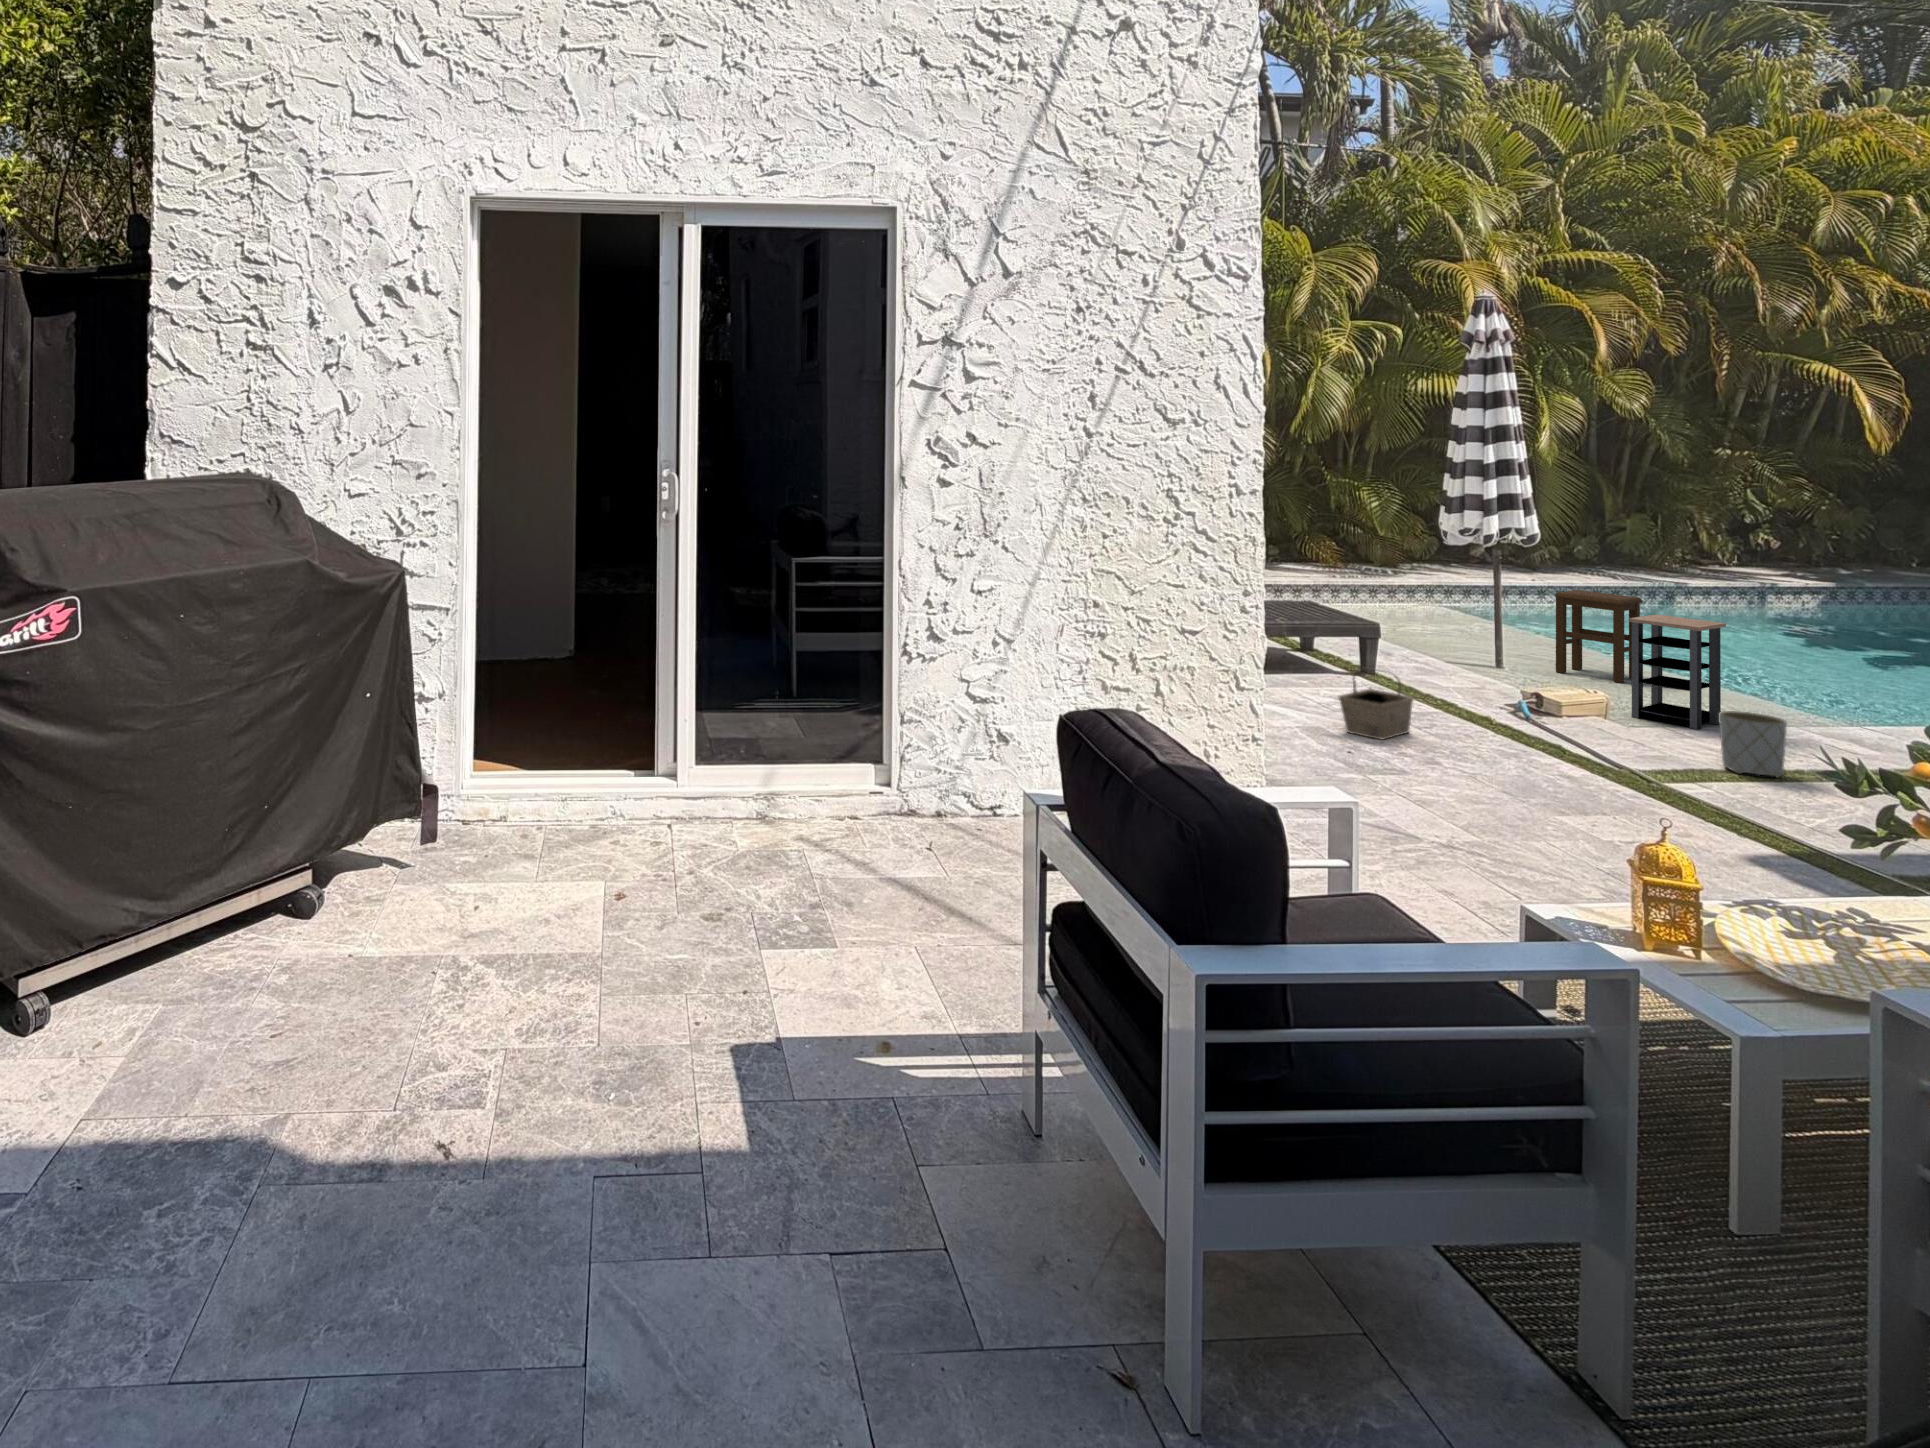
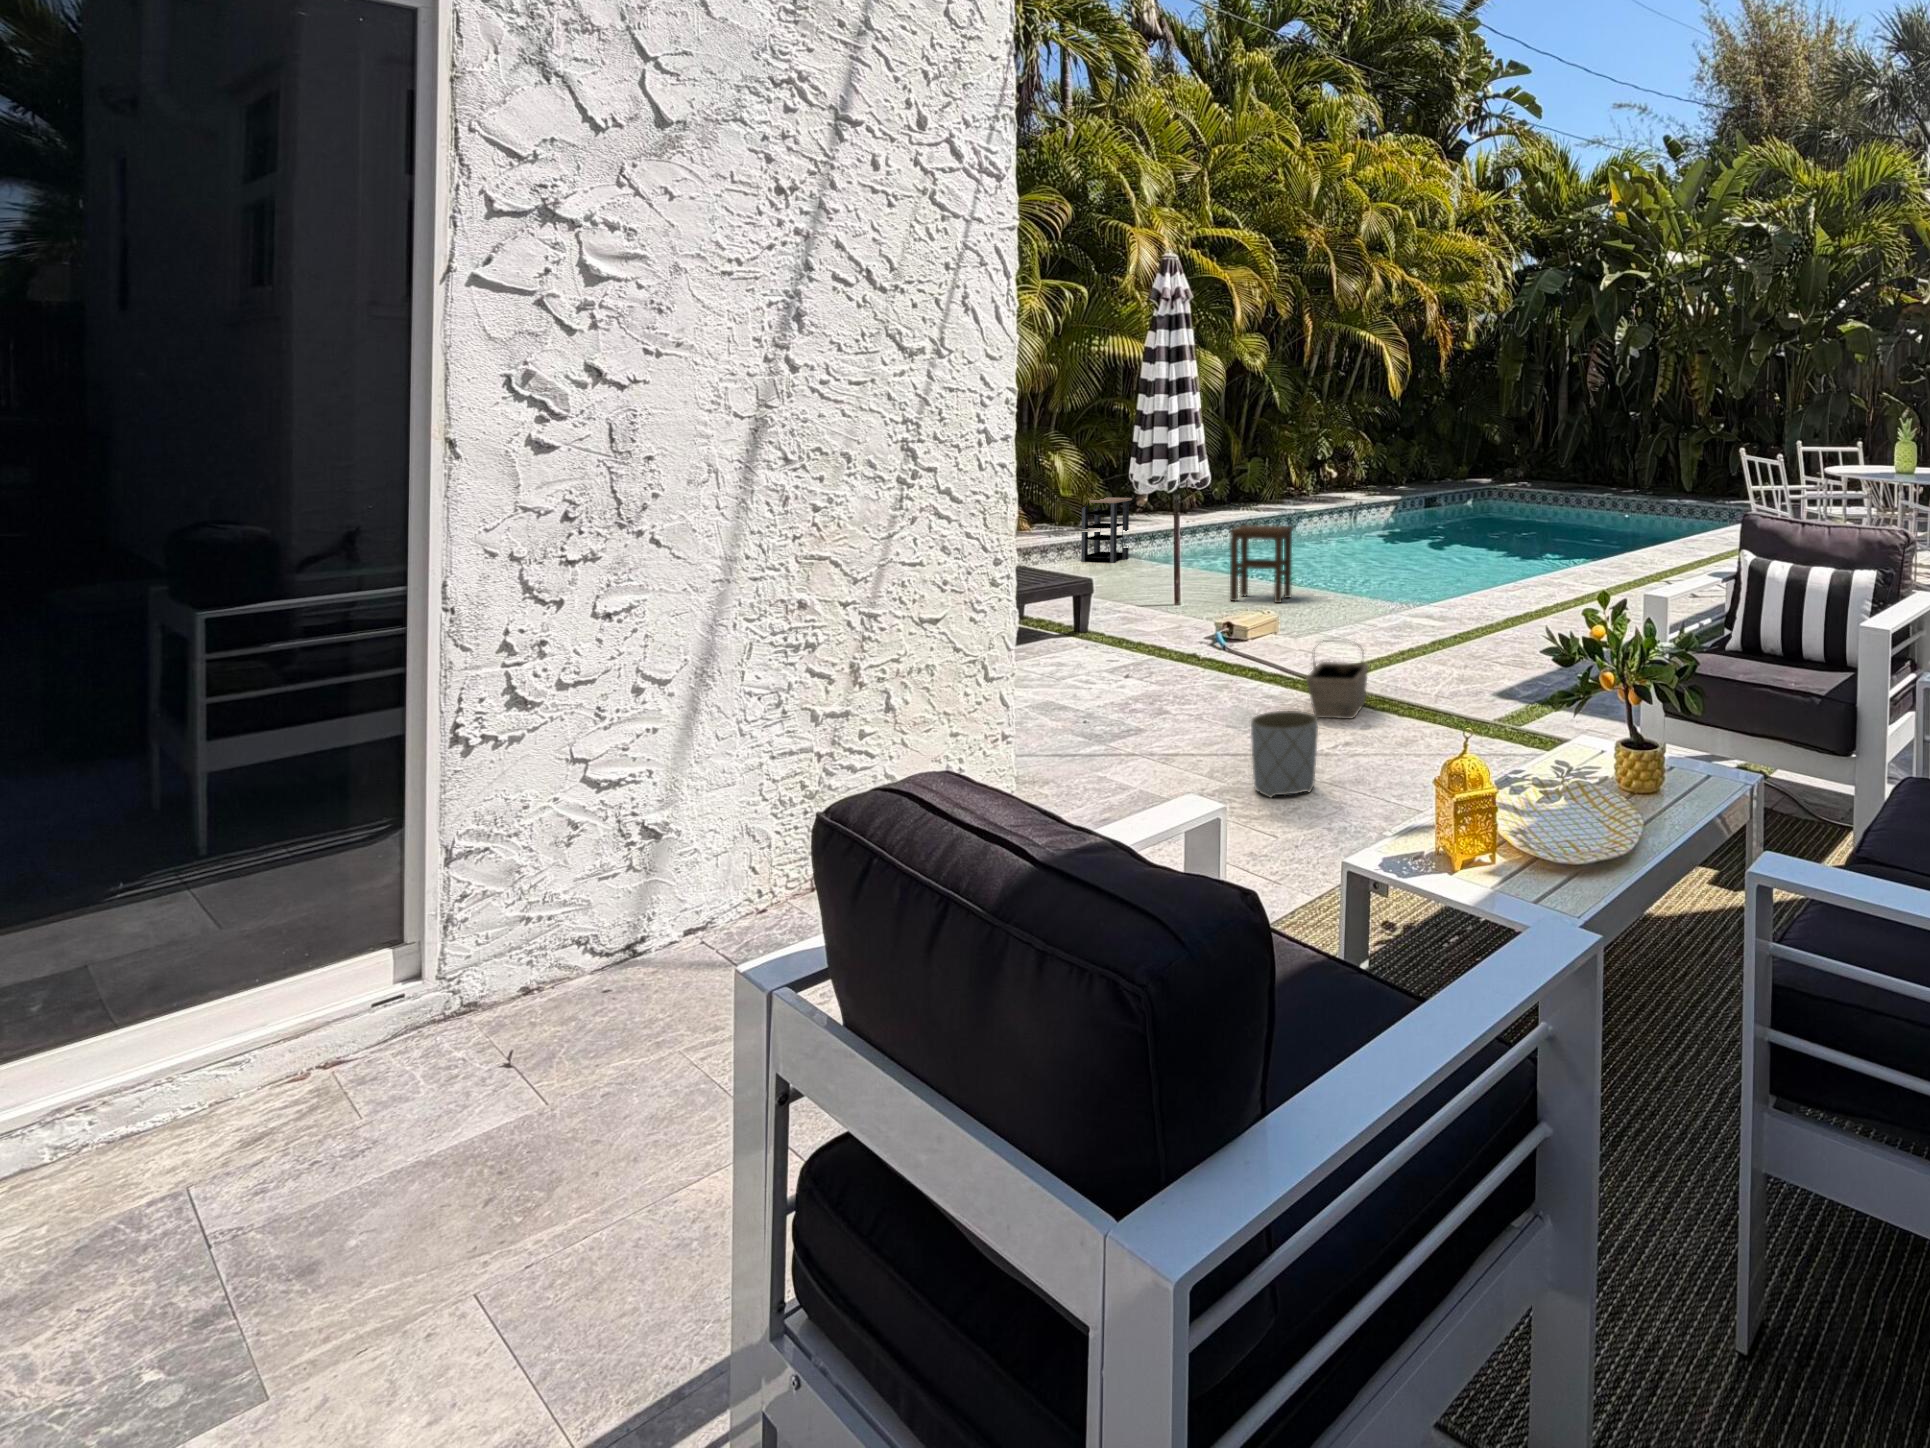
side table: present [1629,614,1726,729] -> present [1081,497,1132,563]
basket: present [1339,668,1413,739] -> present [1306,640,1369,719]
planter: present [1719,711,1787,778] -> present [1251,711,1318,797]

